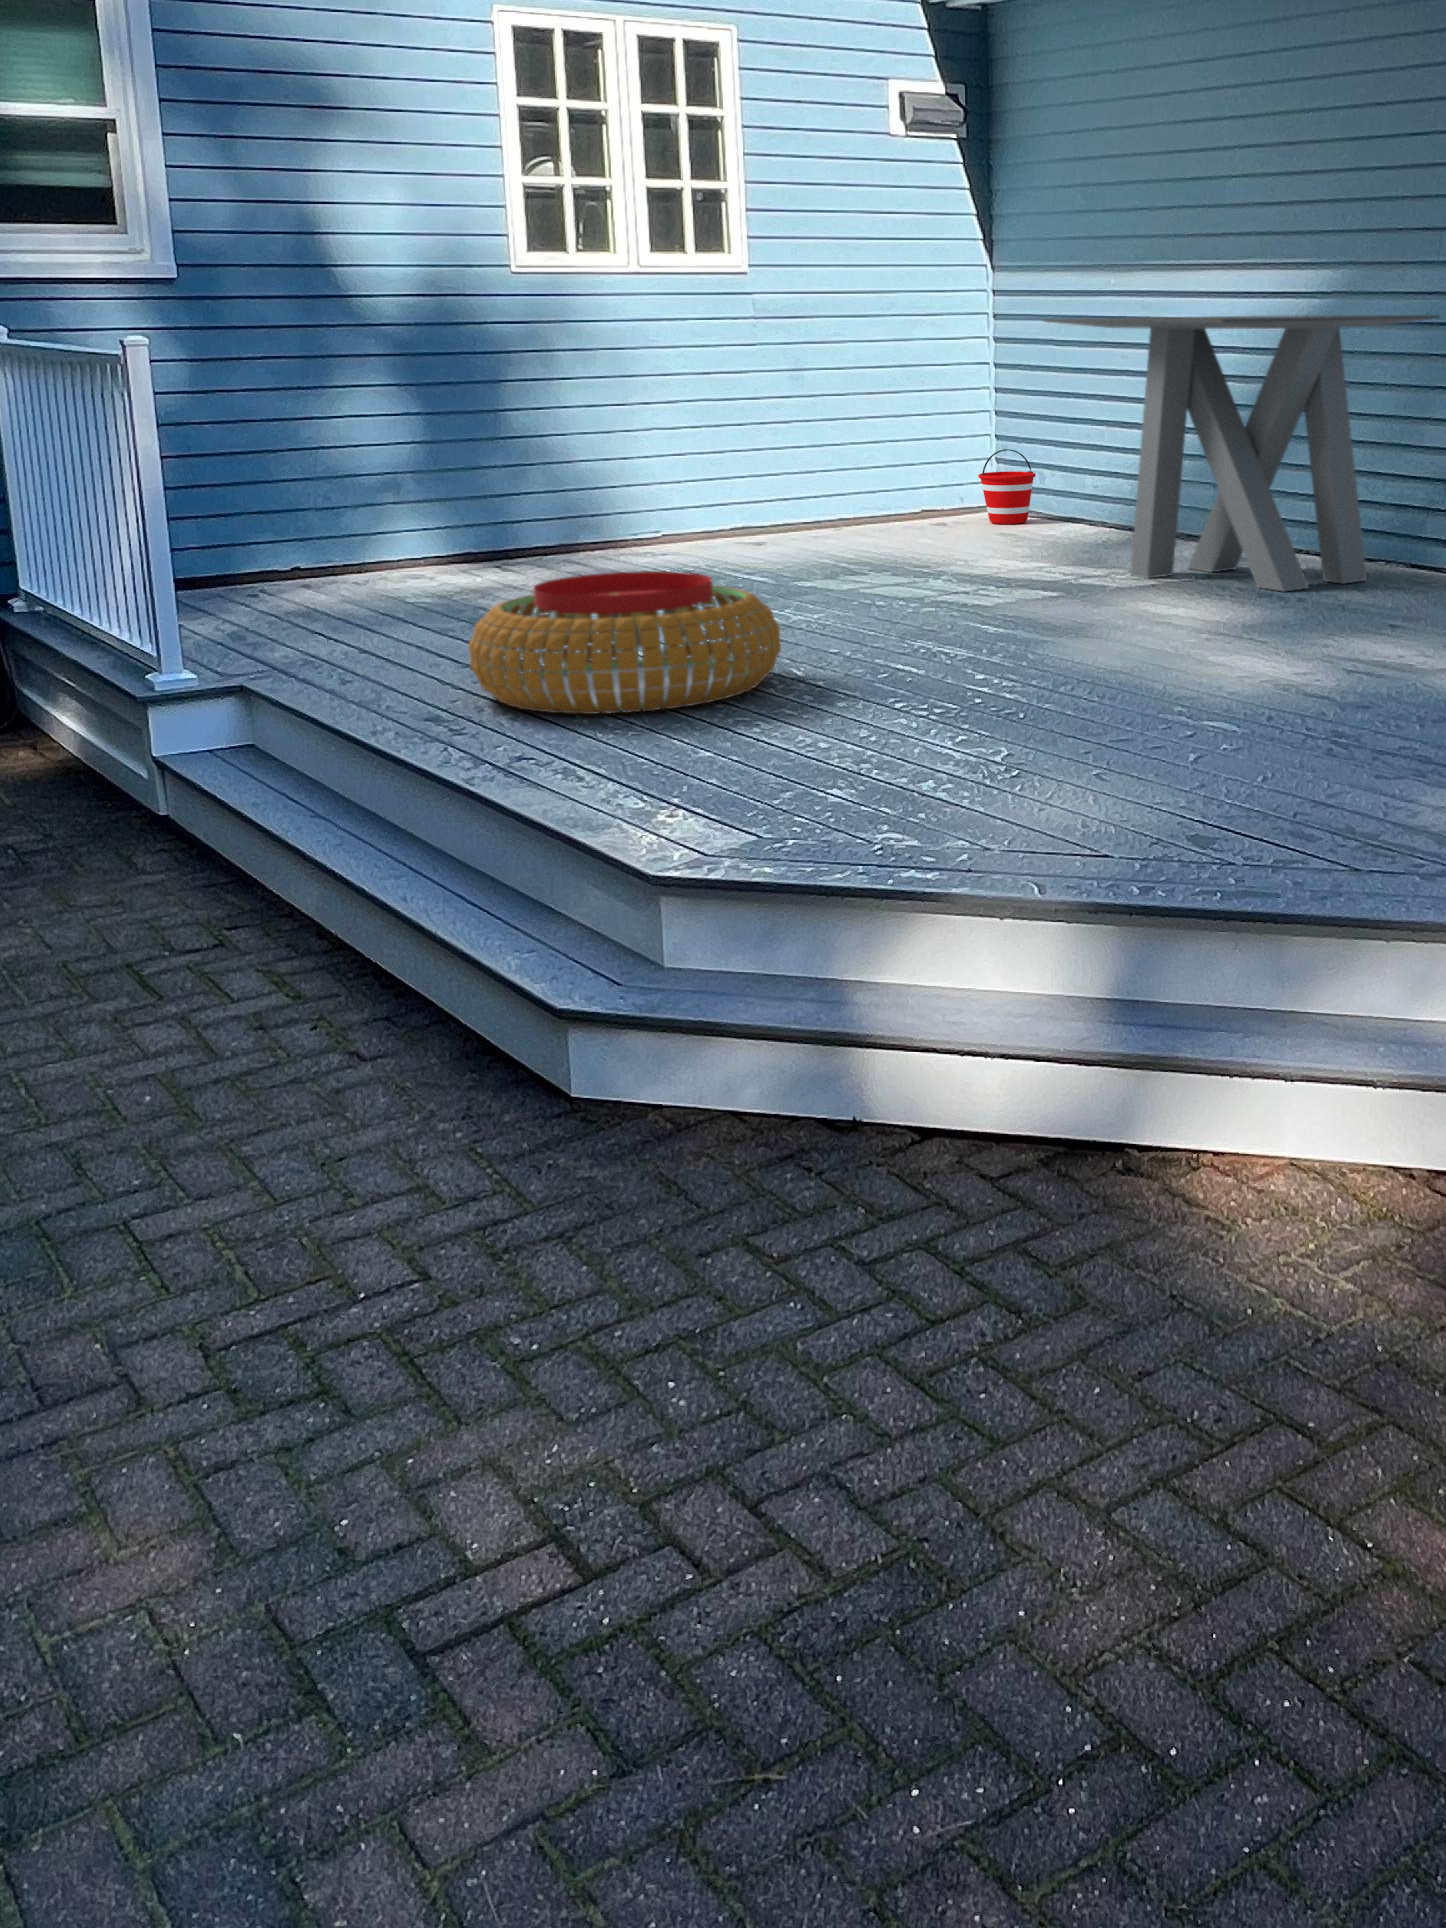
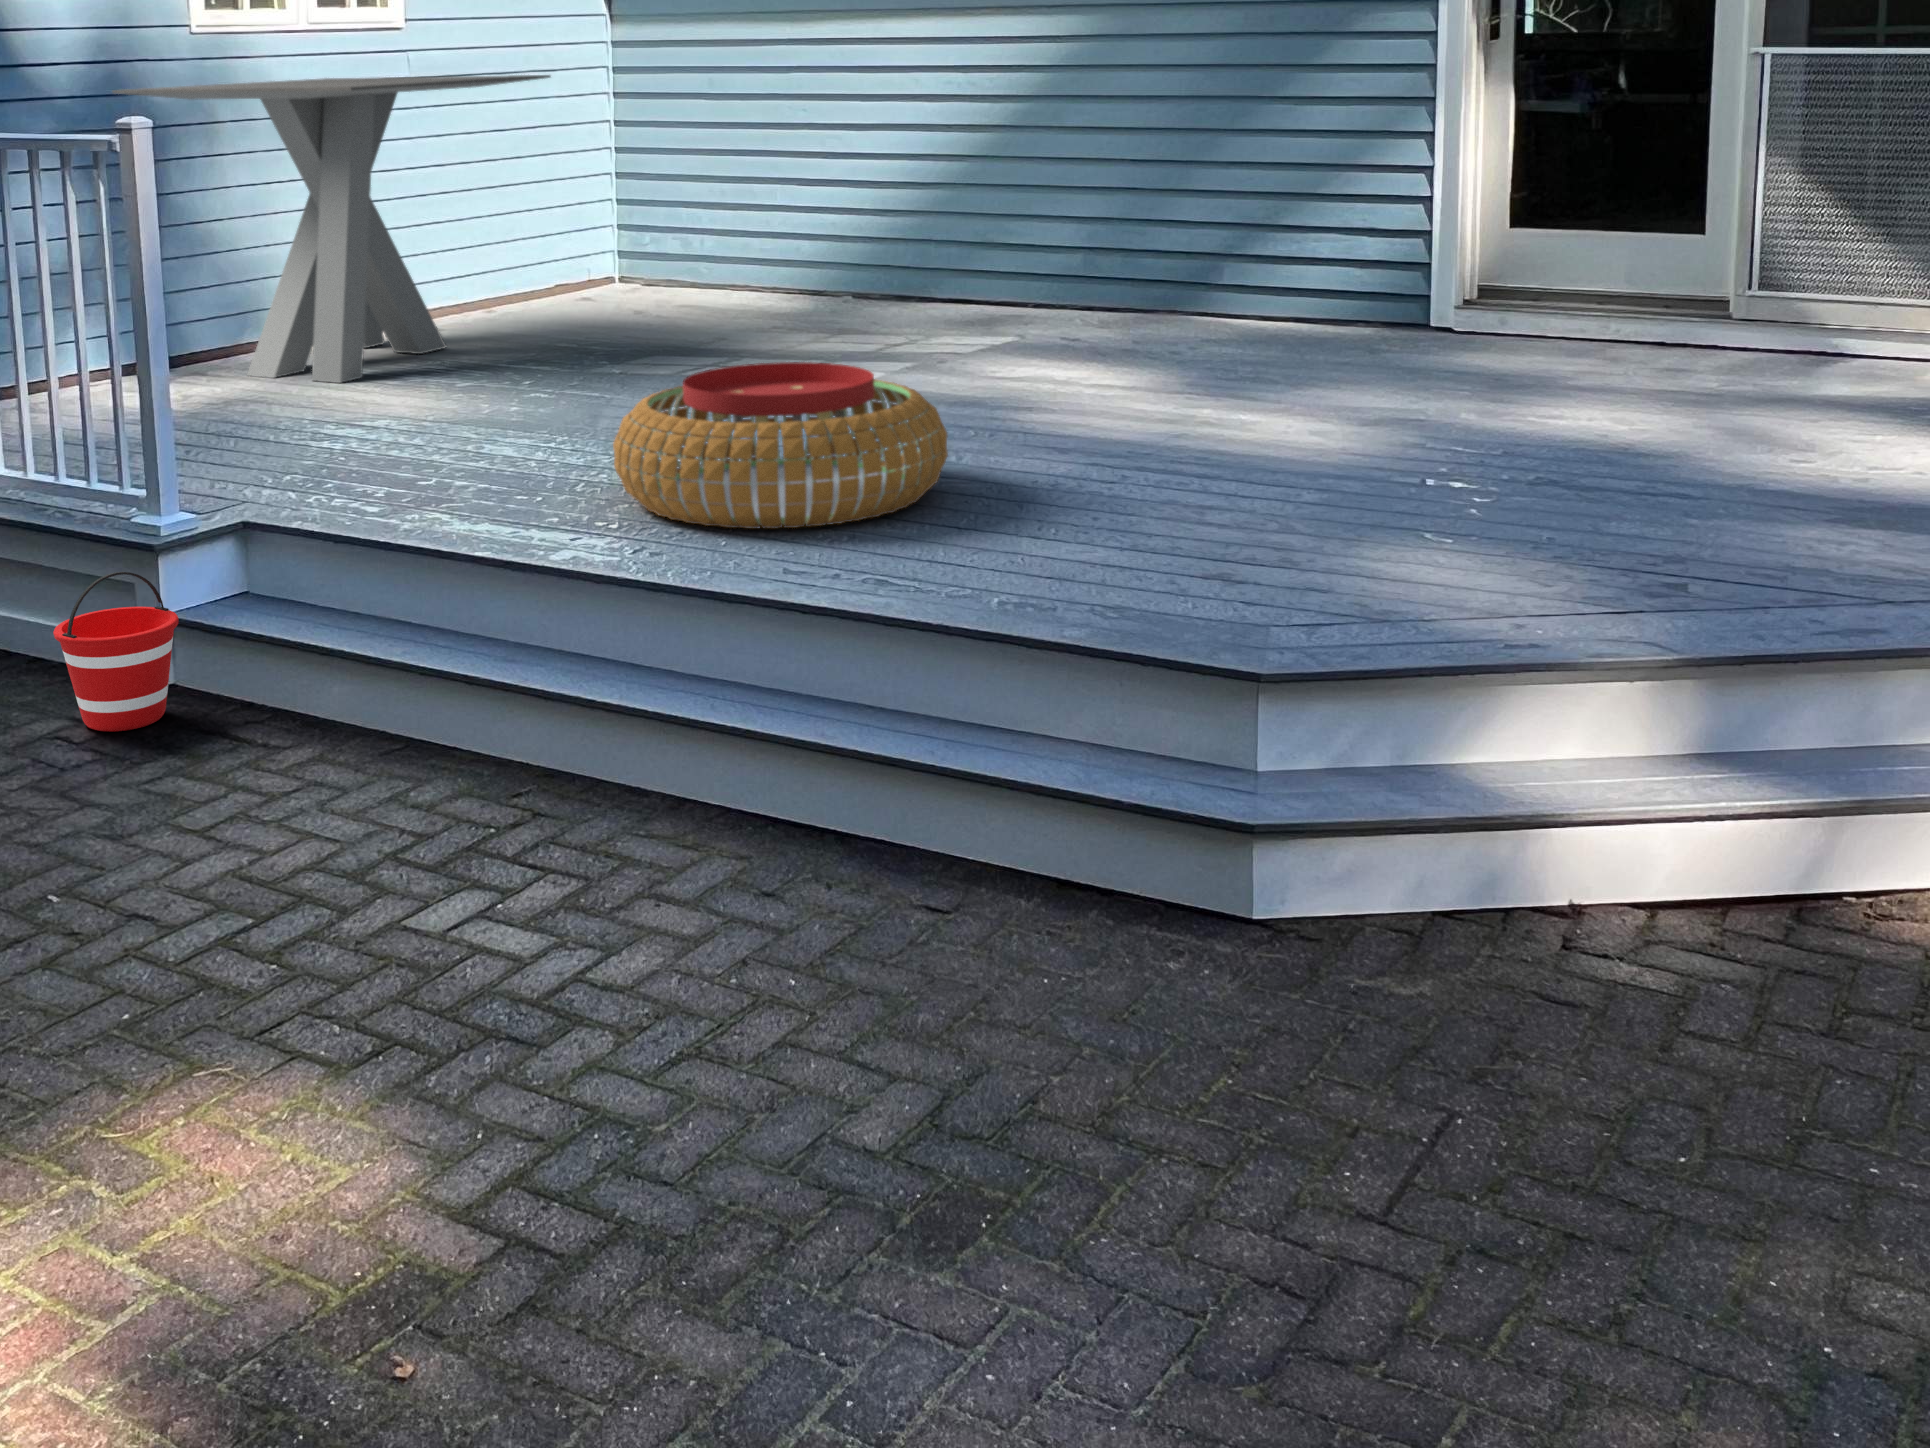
dining table: present [1044,315,1439,591] -> present [112,75,550,383]
bucket: present [978,449,1036,524] -> present [54,572,179,731]

